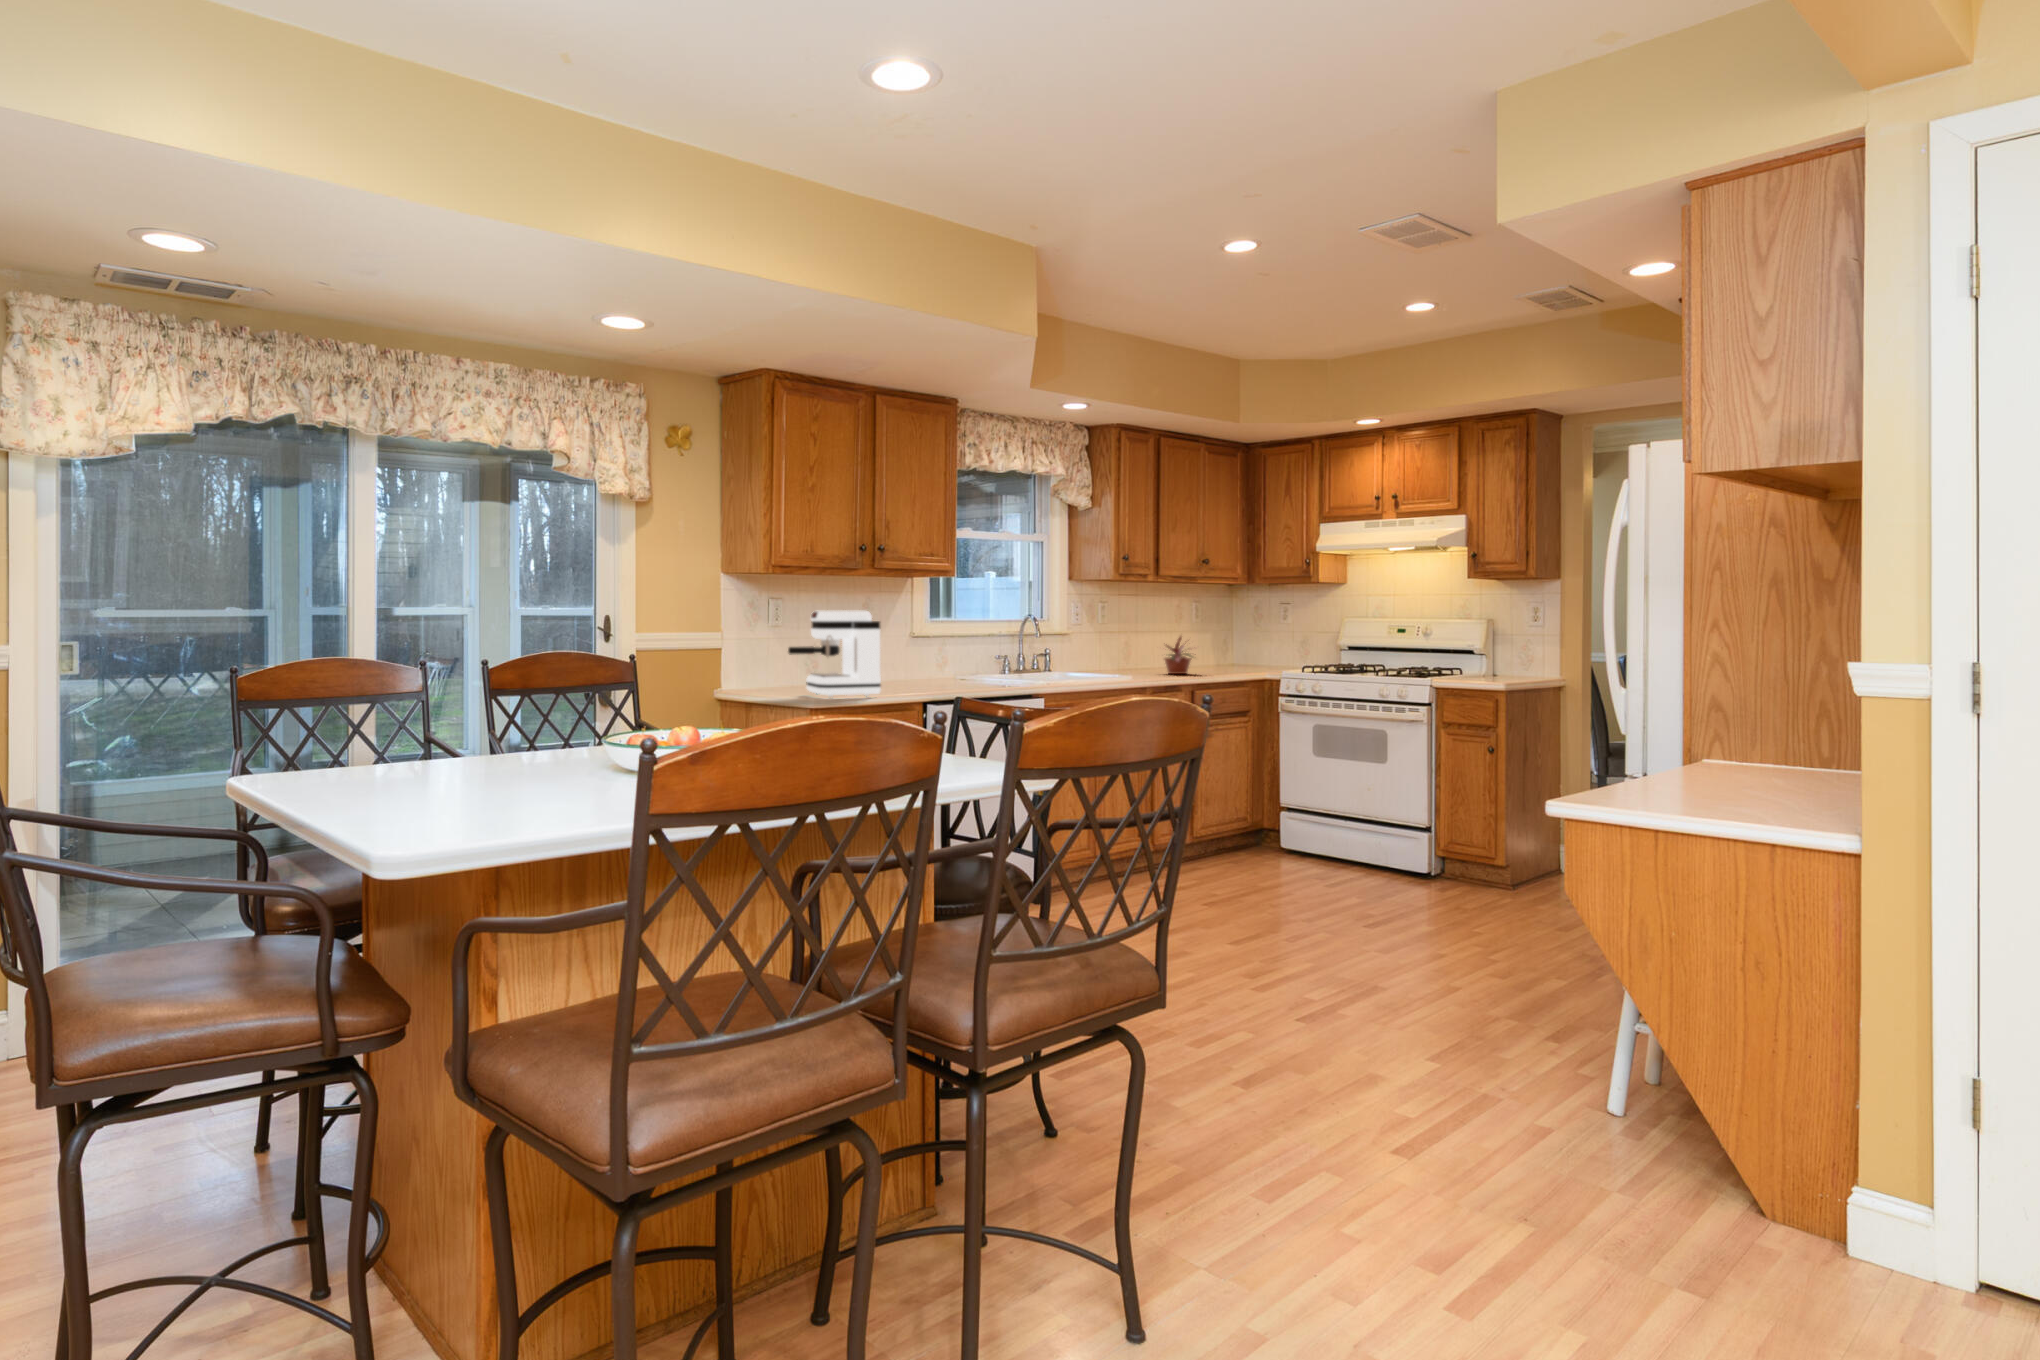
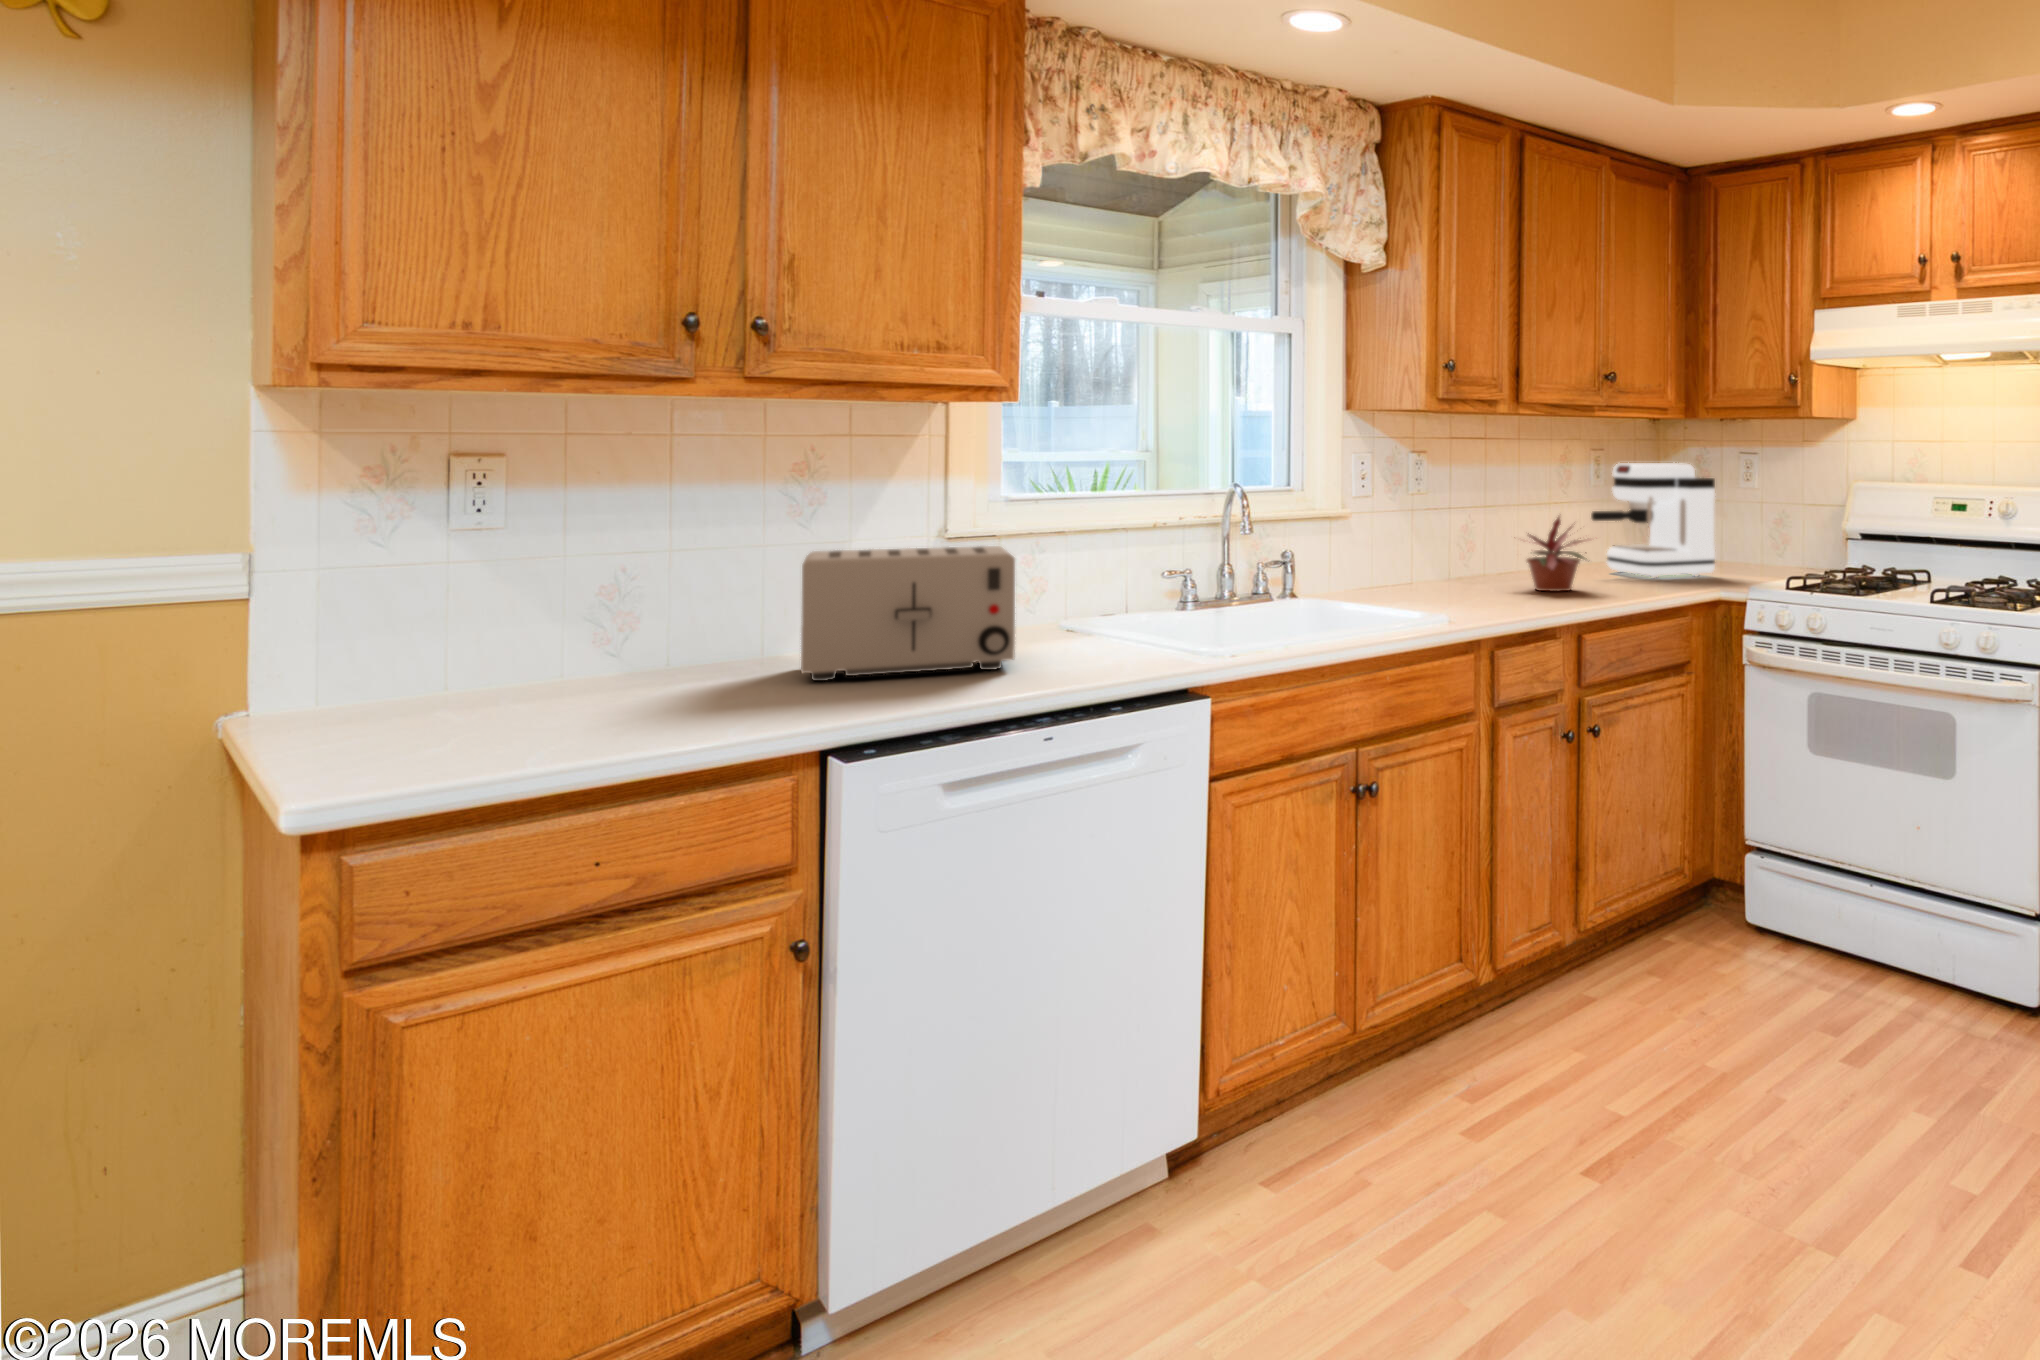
coffee maker: present [788,611,881,697] -> present [1591,463,1715,578]
toaster: none [883,640,969,689] -> present [801,546,1015,681]

